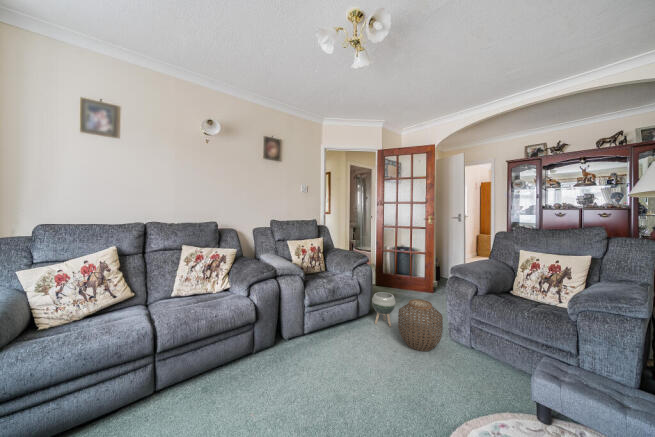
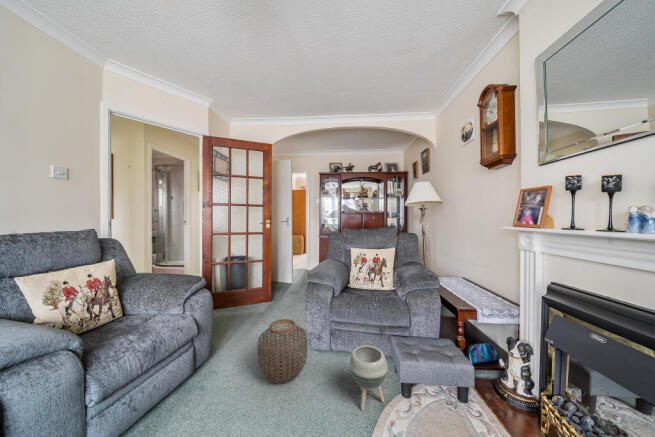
planter: present [372,292,396,327] -> present [349,345,387,410]

